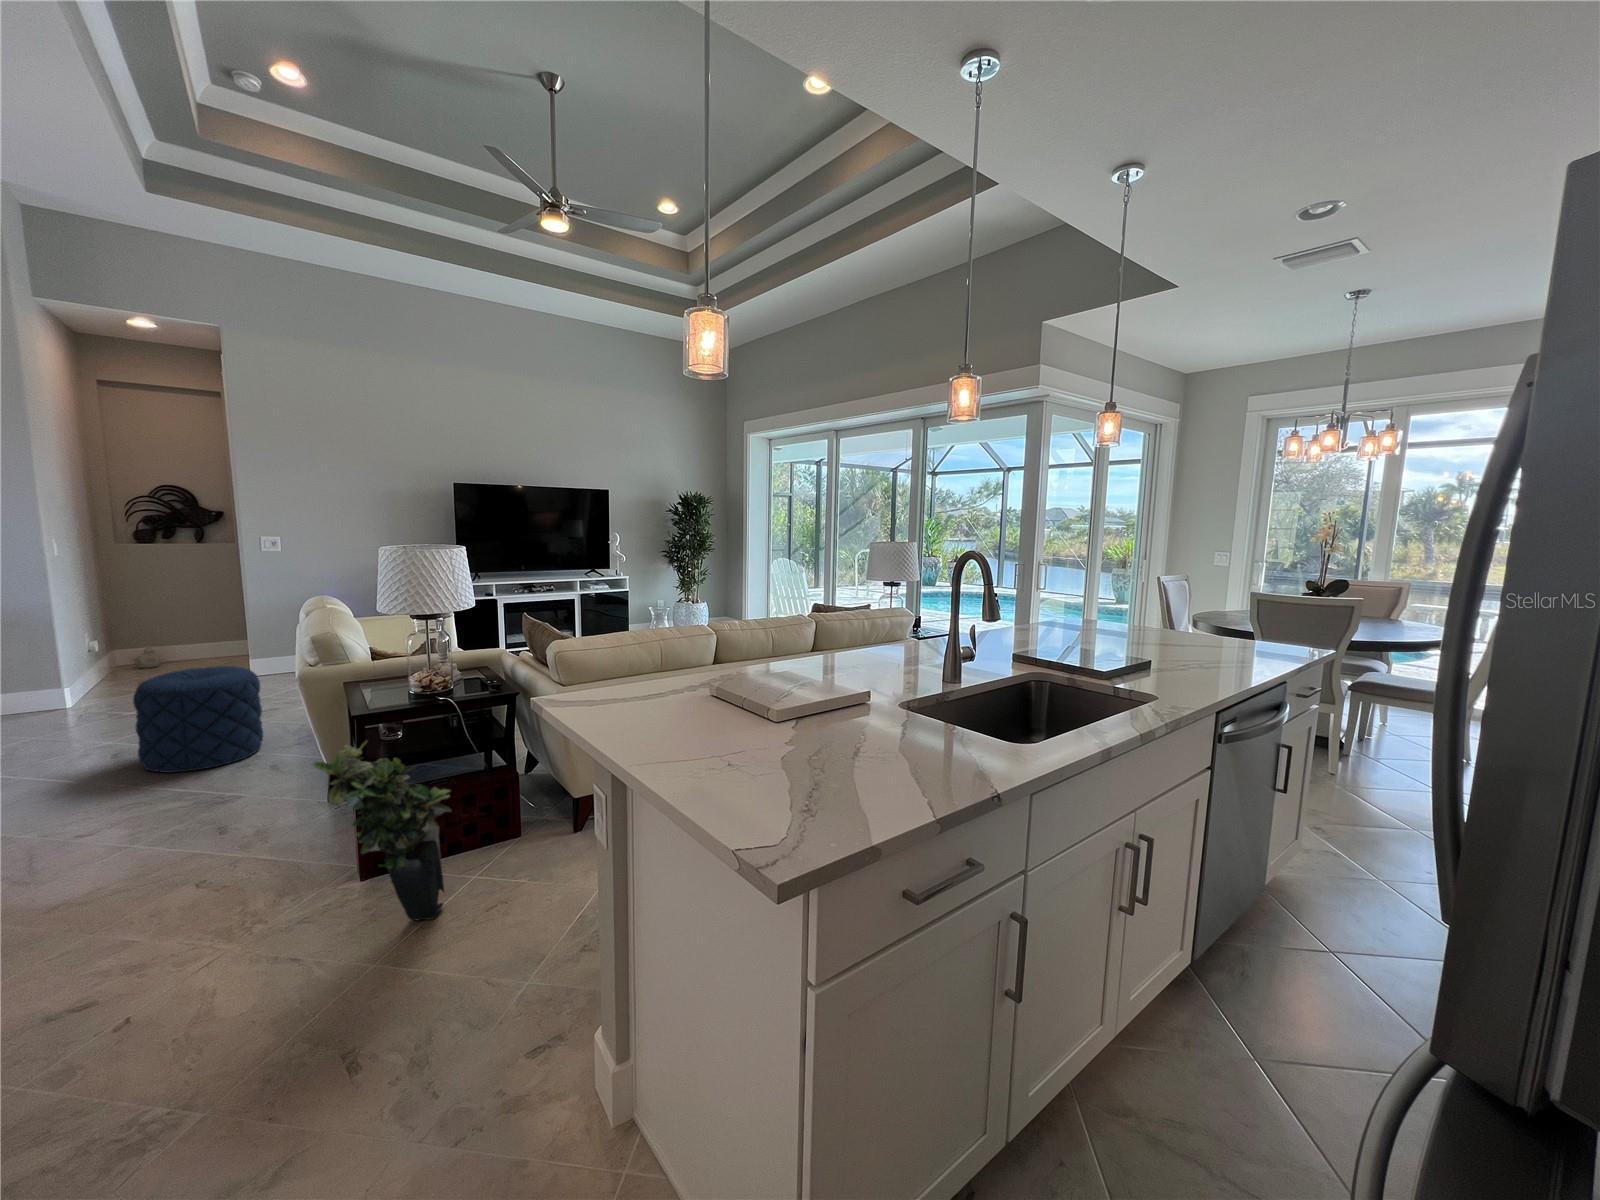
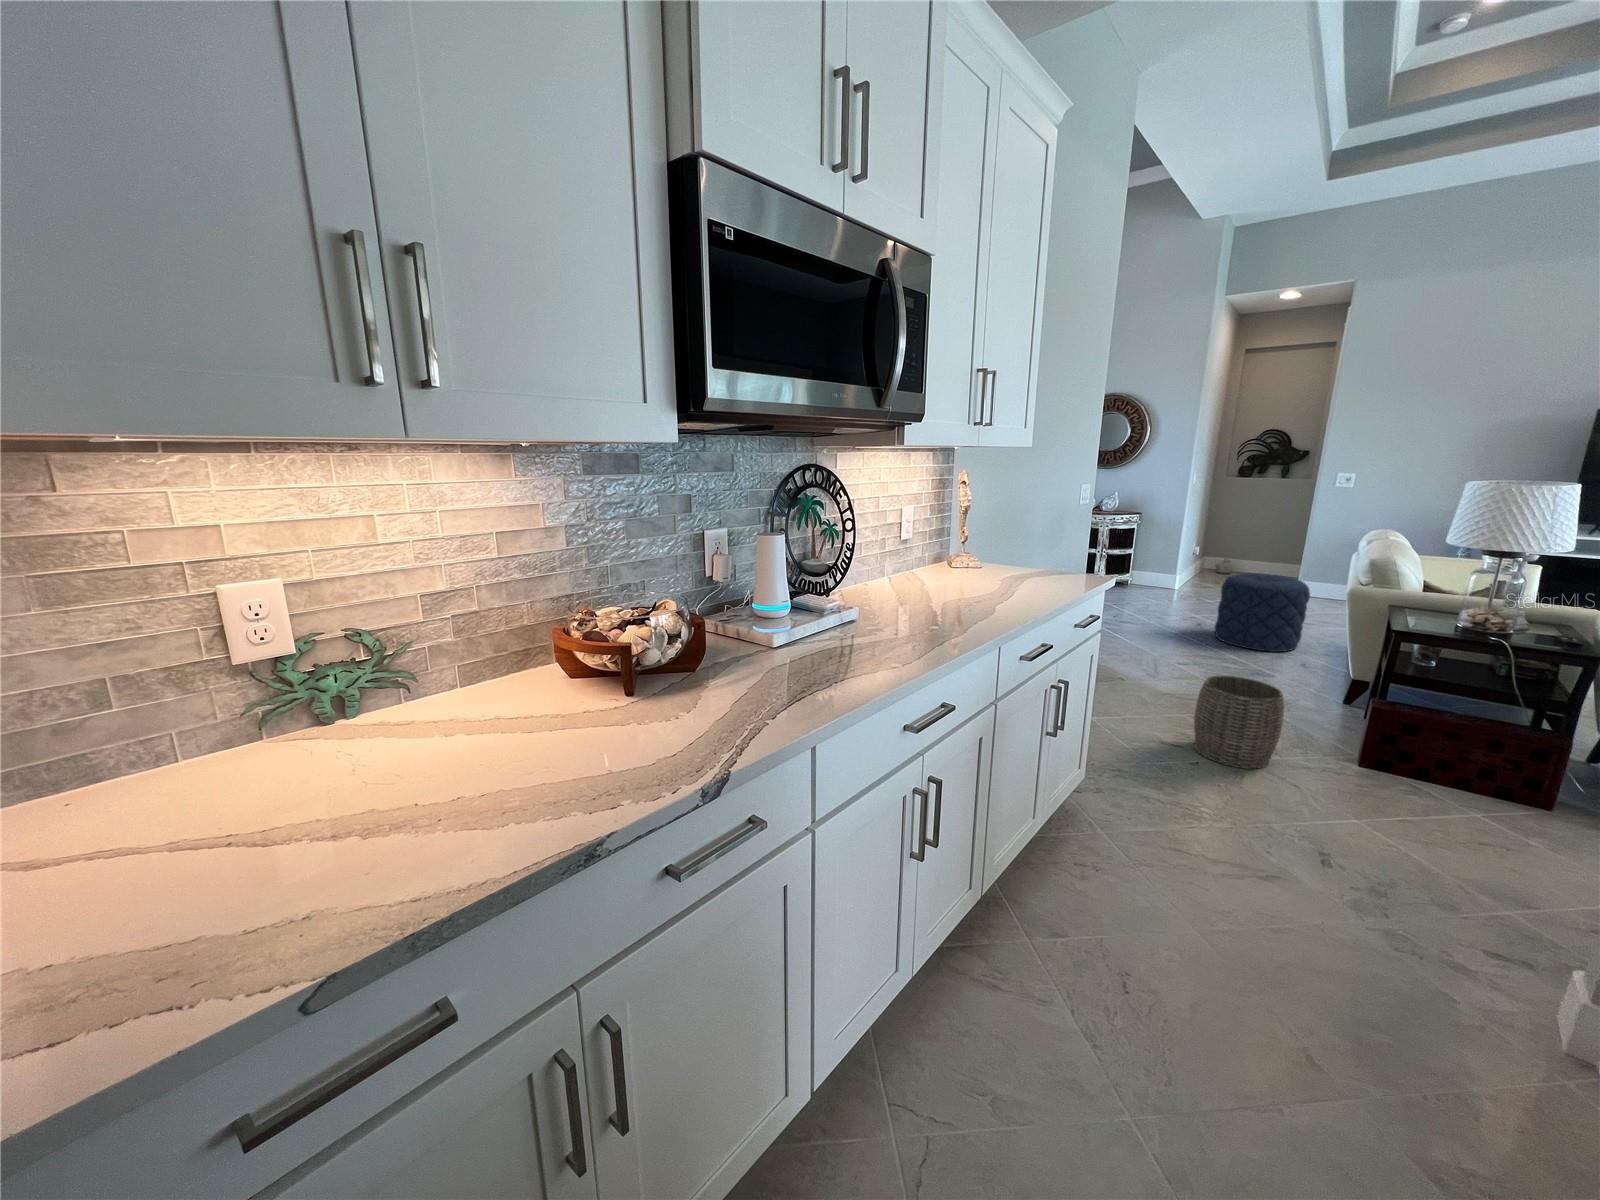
potted plant: present [312,741,452,921] -> none [1350,646,1477,822]
woven basket: none [105,838,256,996] -> present [1194,676,1284,769]

